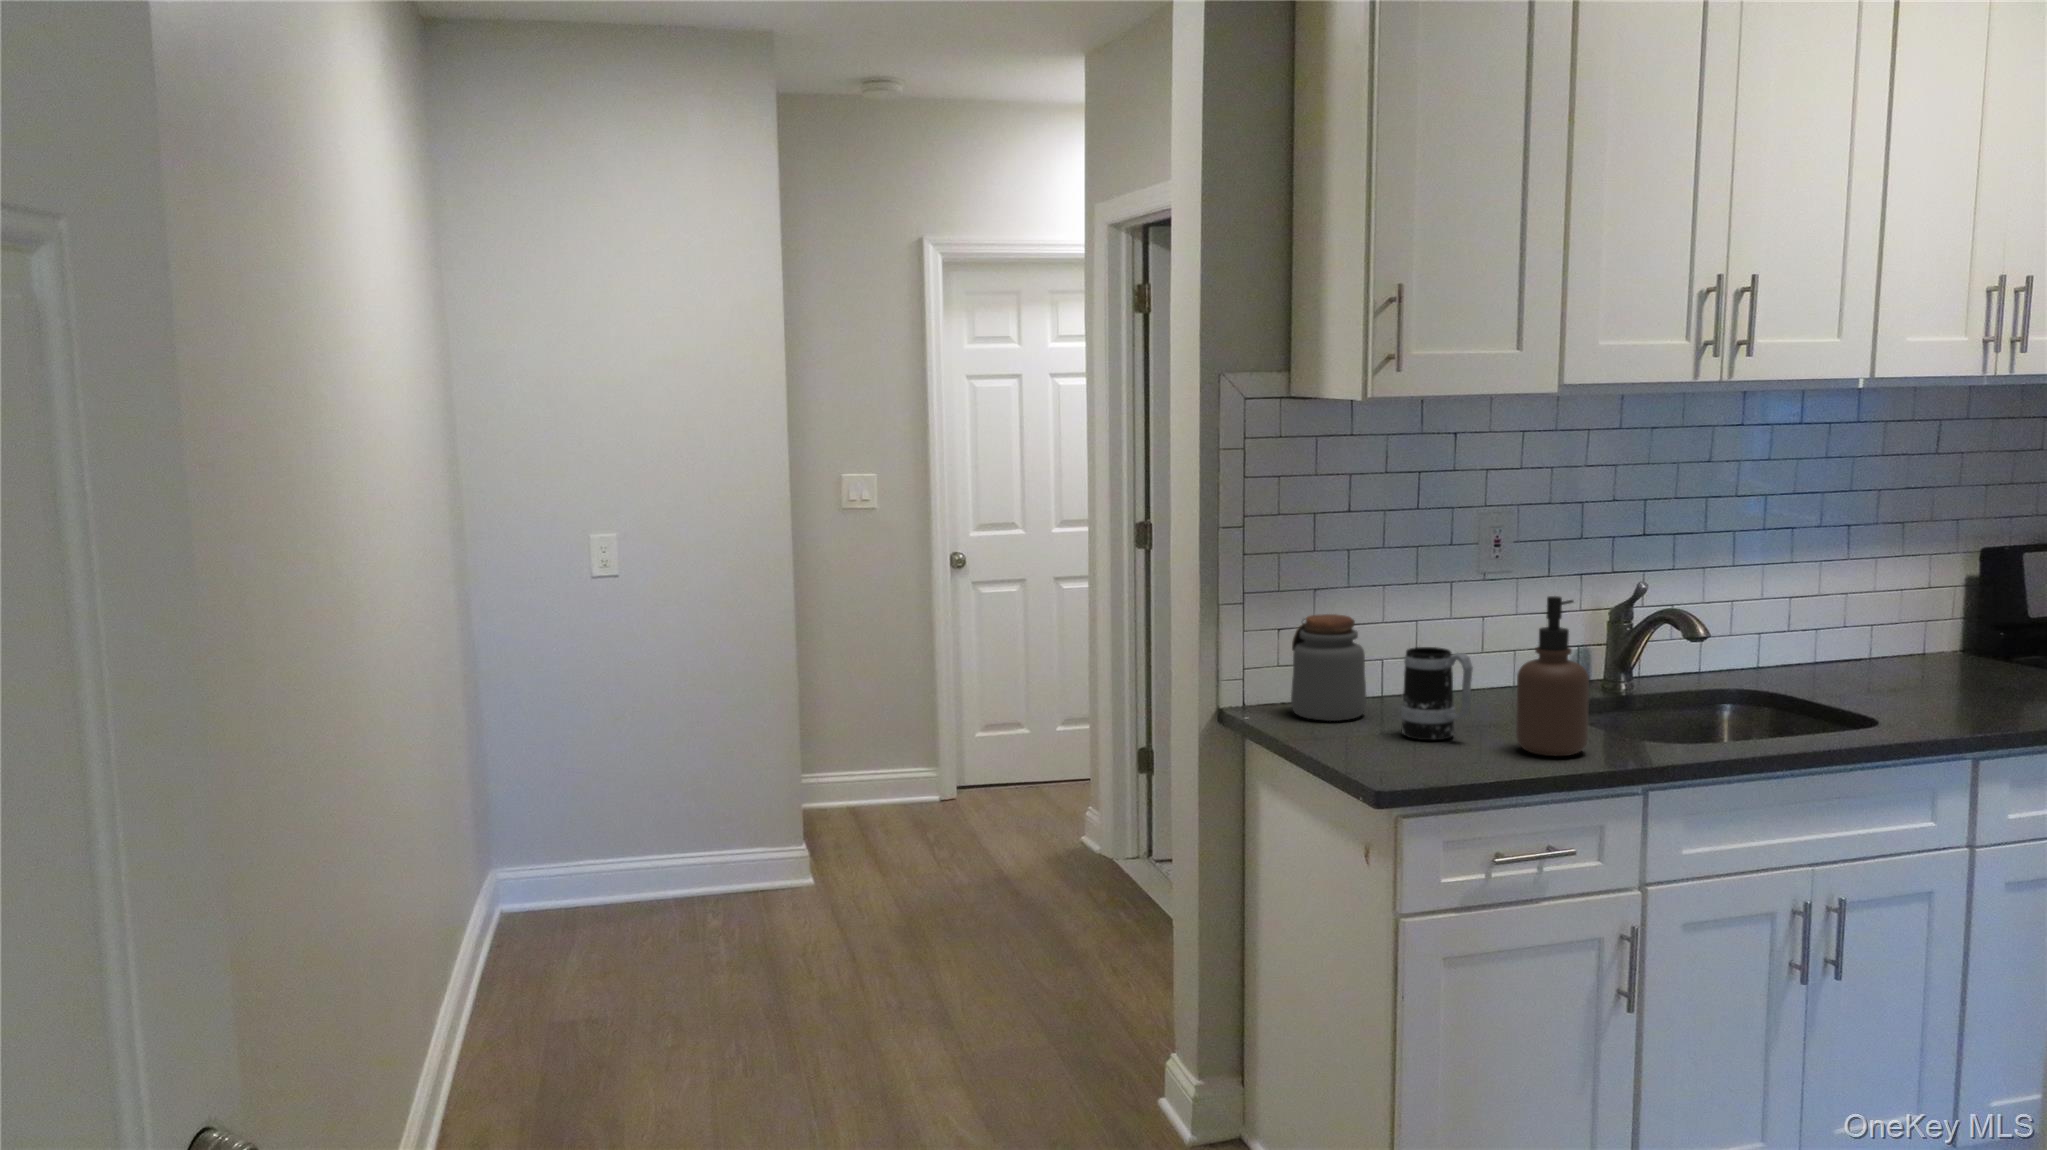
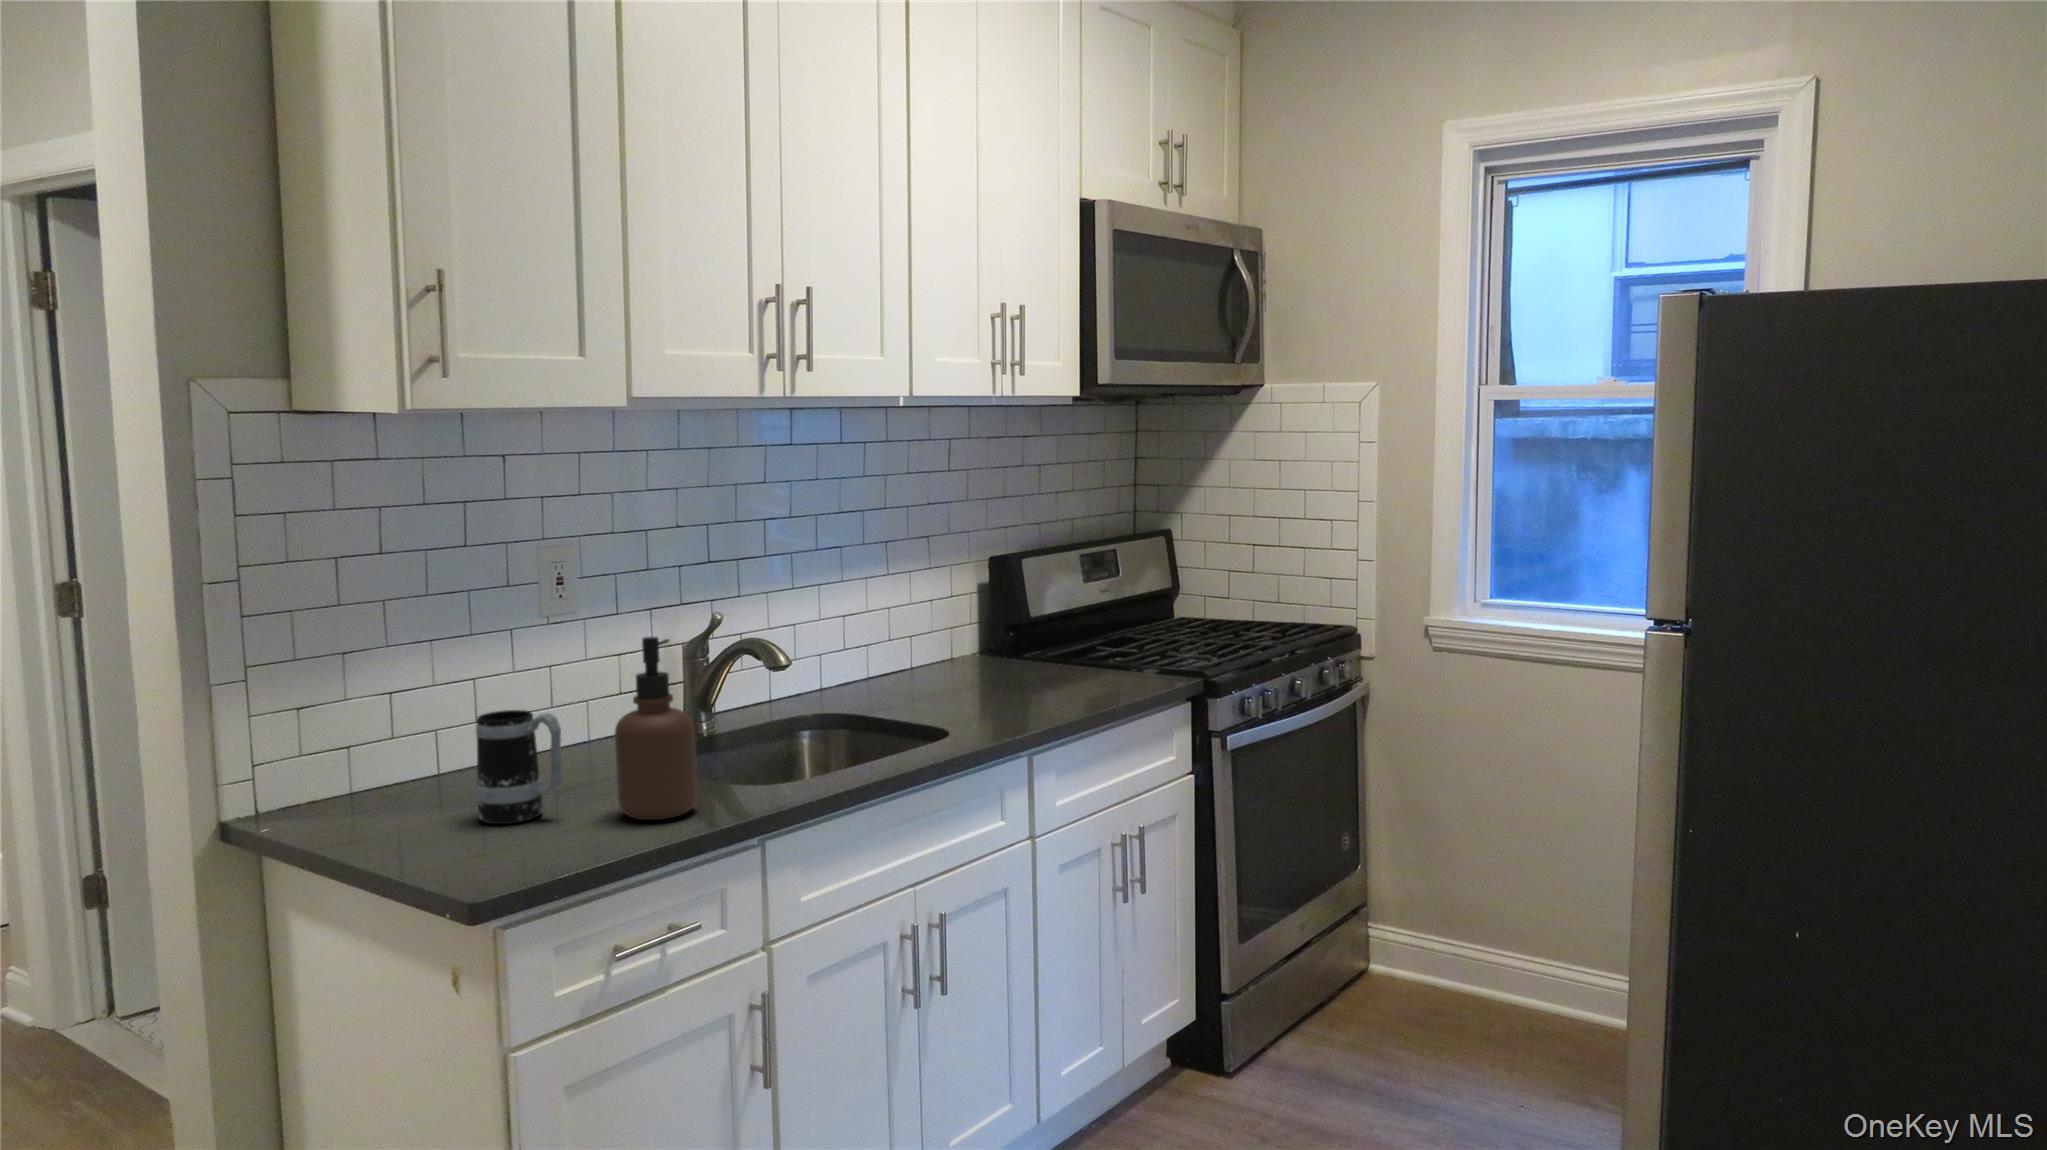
jar: present [1291,614,1367,721] -> none [321,683,426,819]

